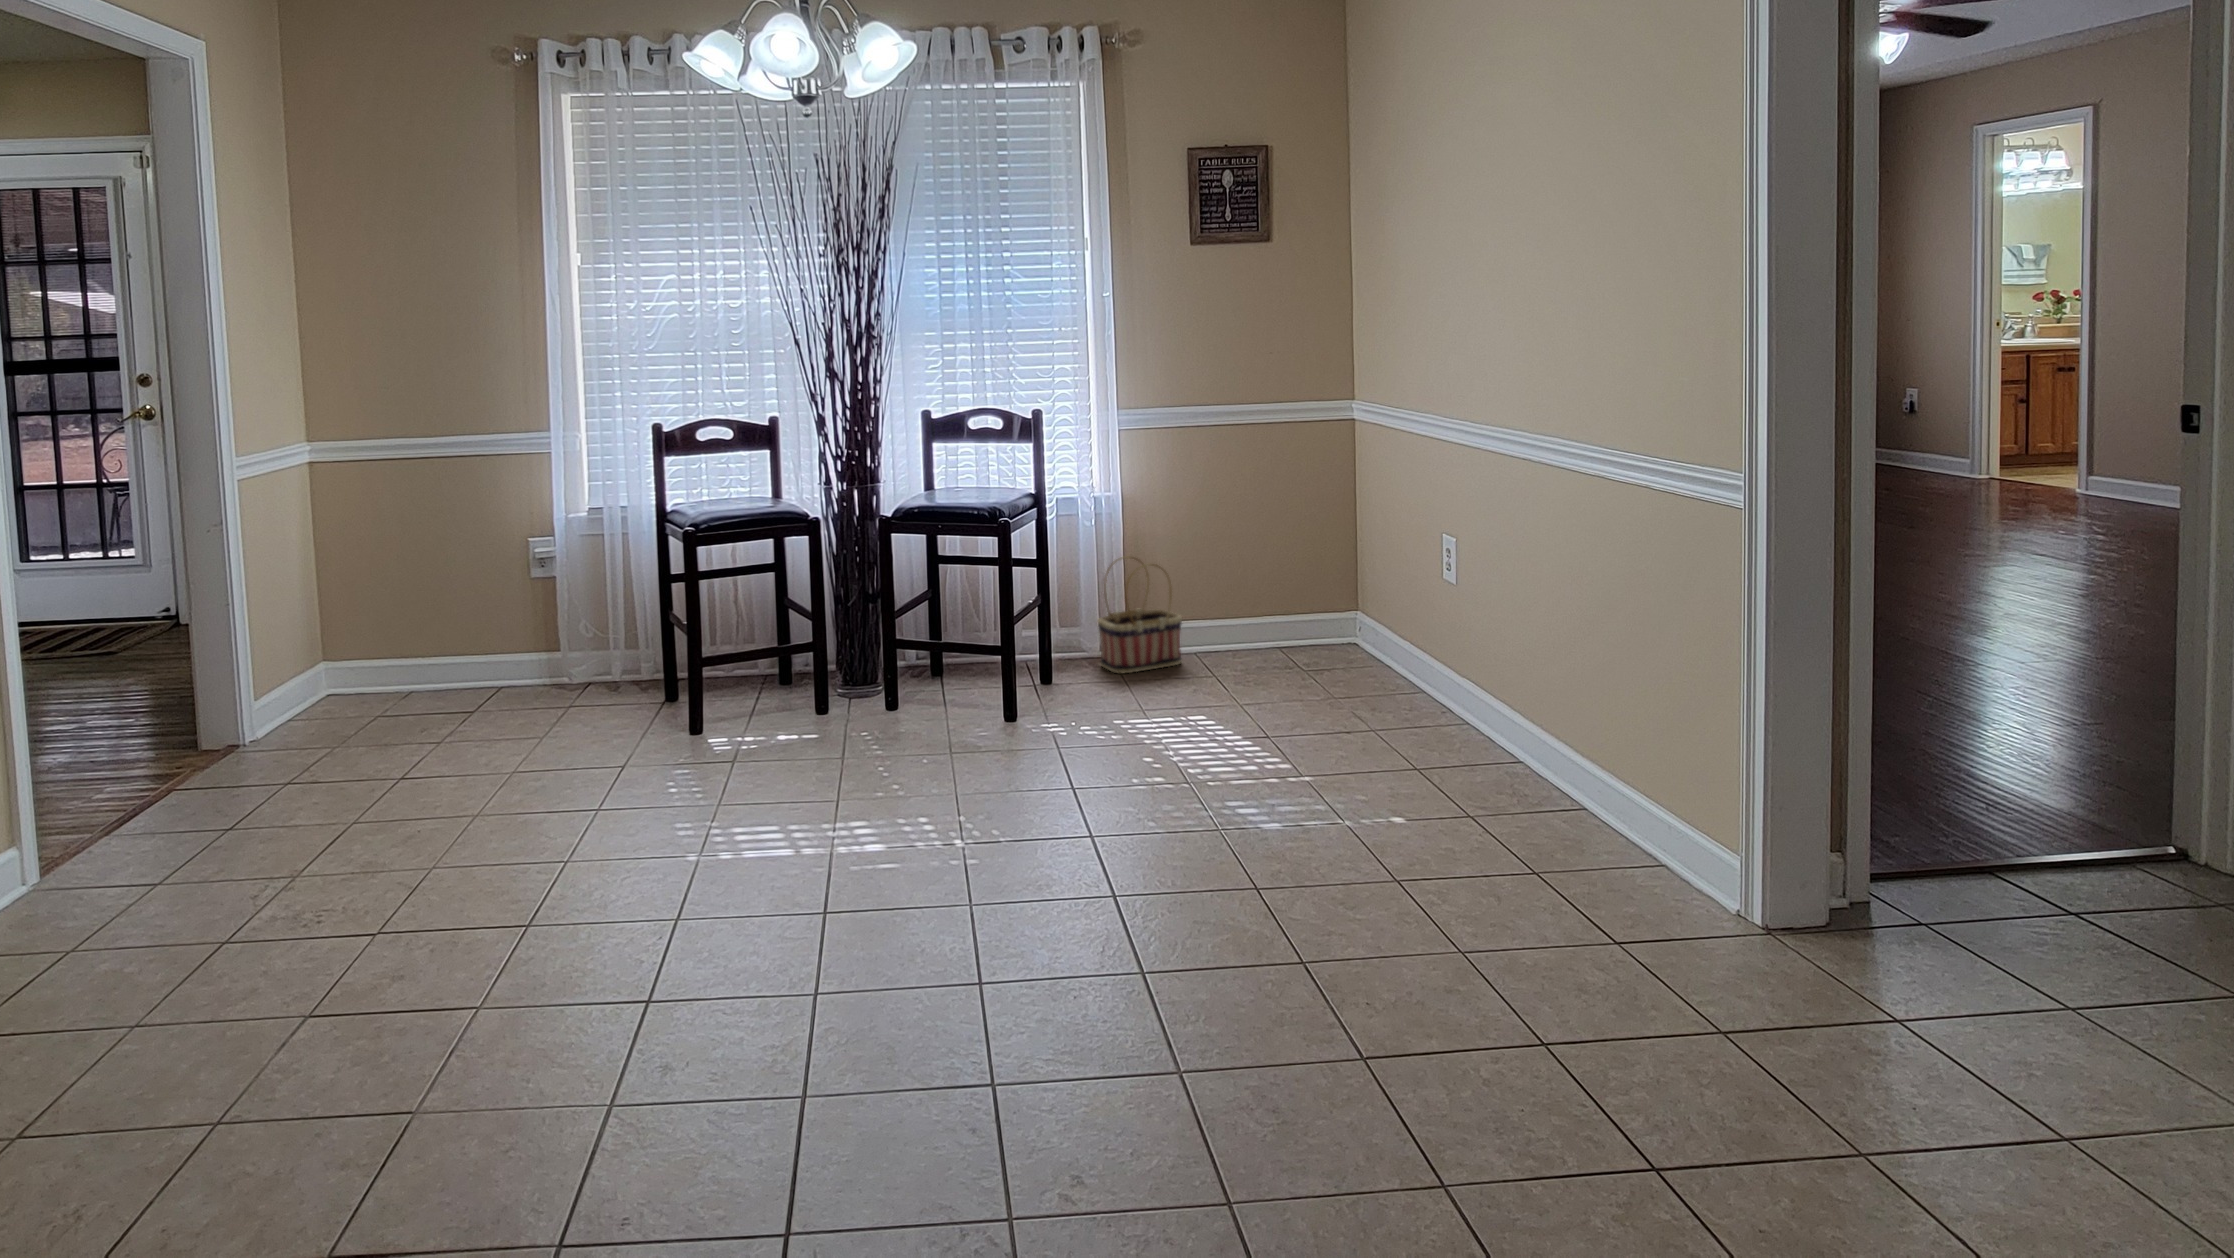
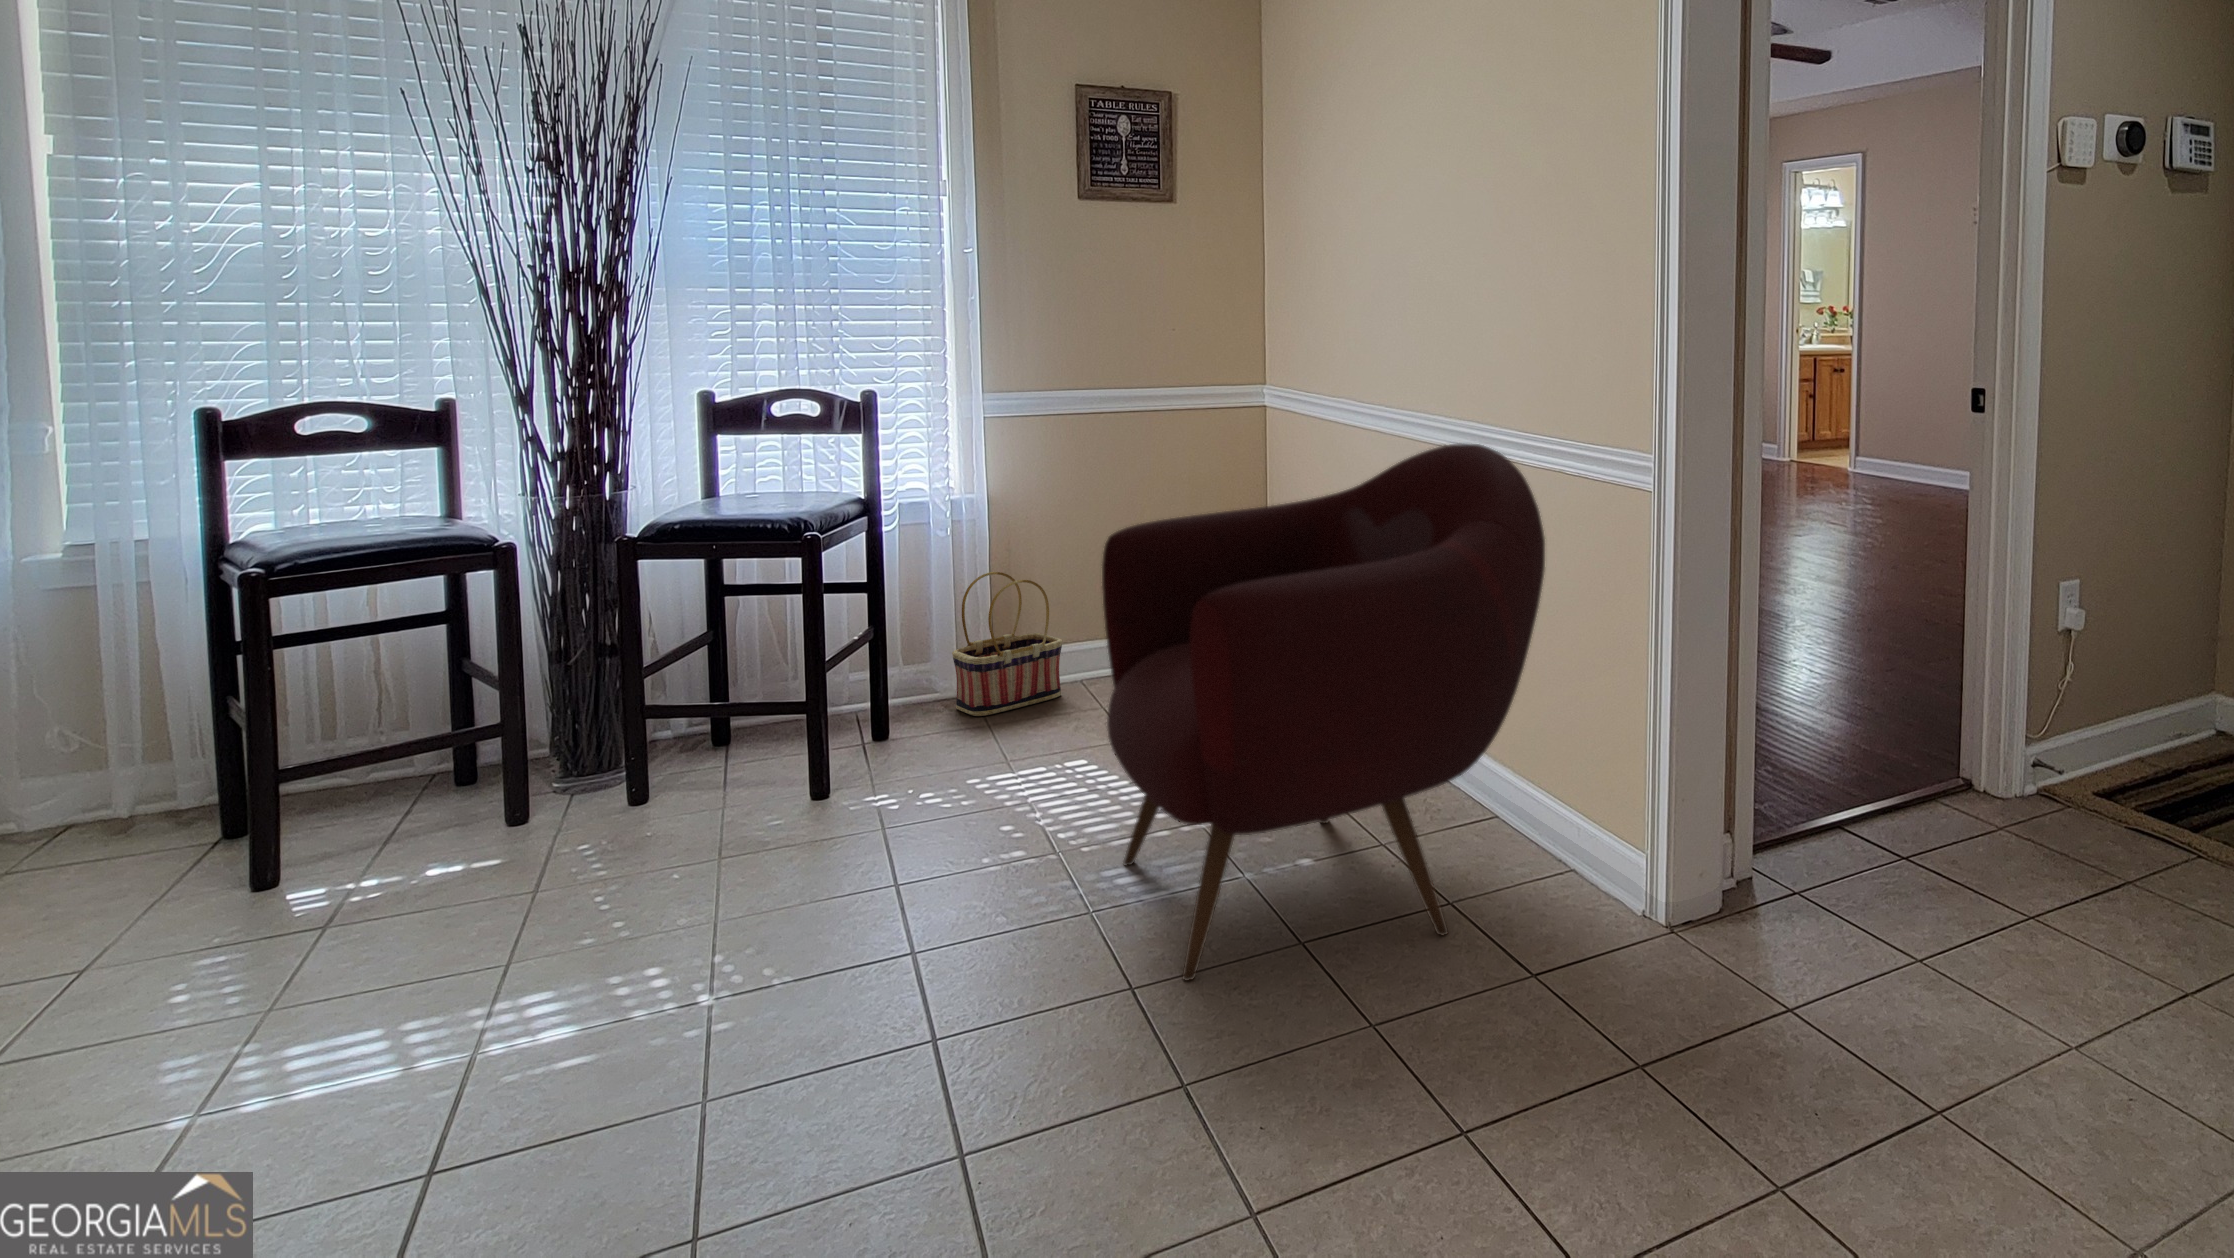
armchair: none [1220,457,1627,903] -> present [1102,444,1545,980]

